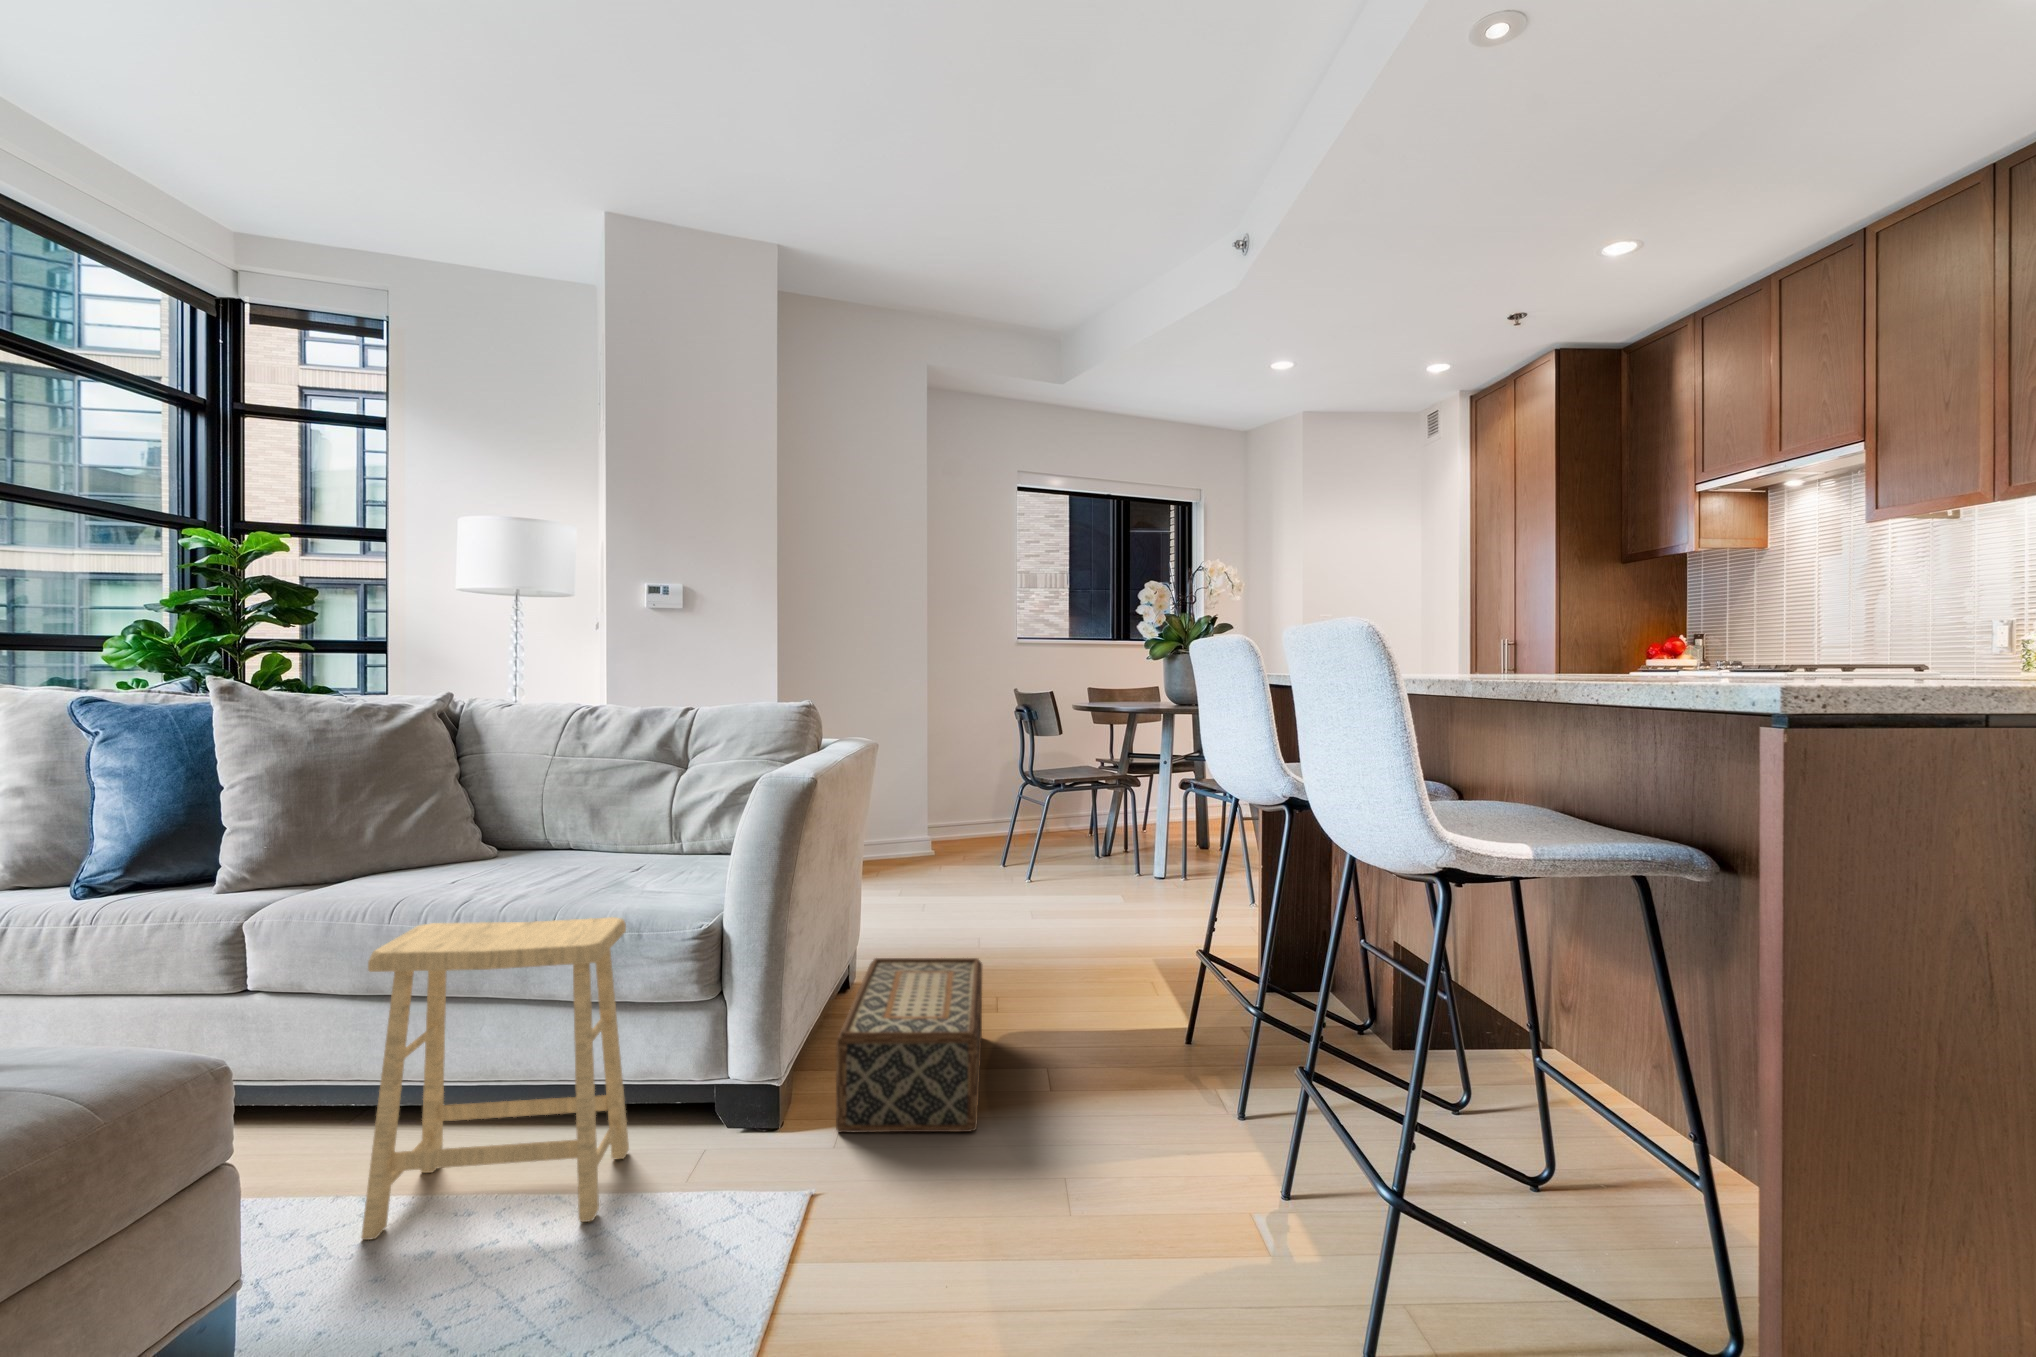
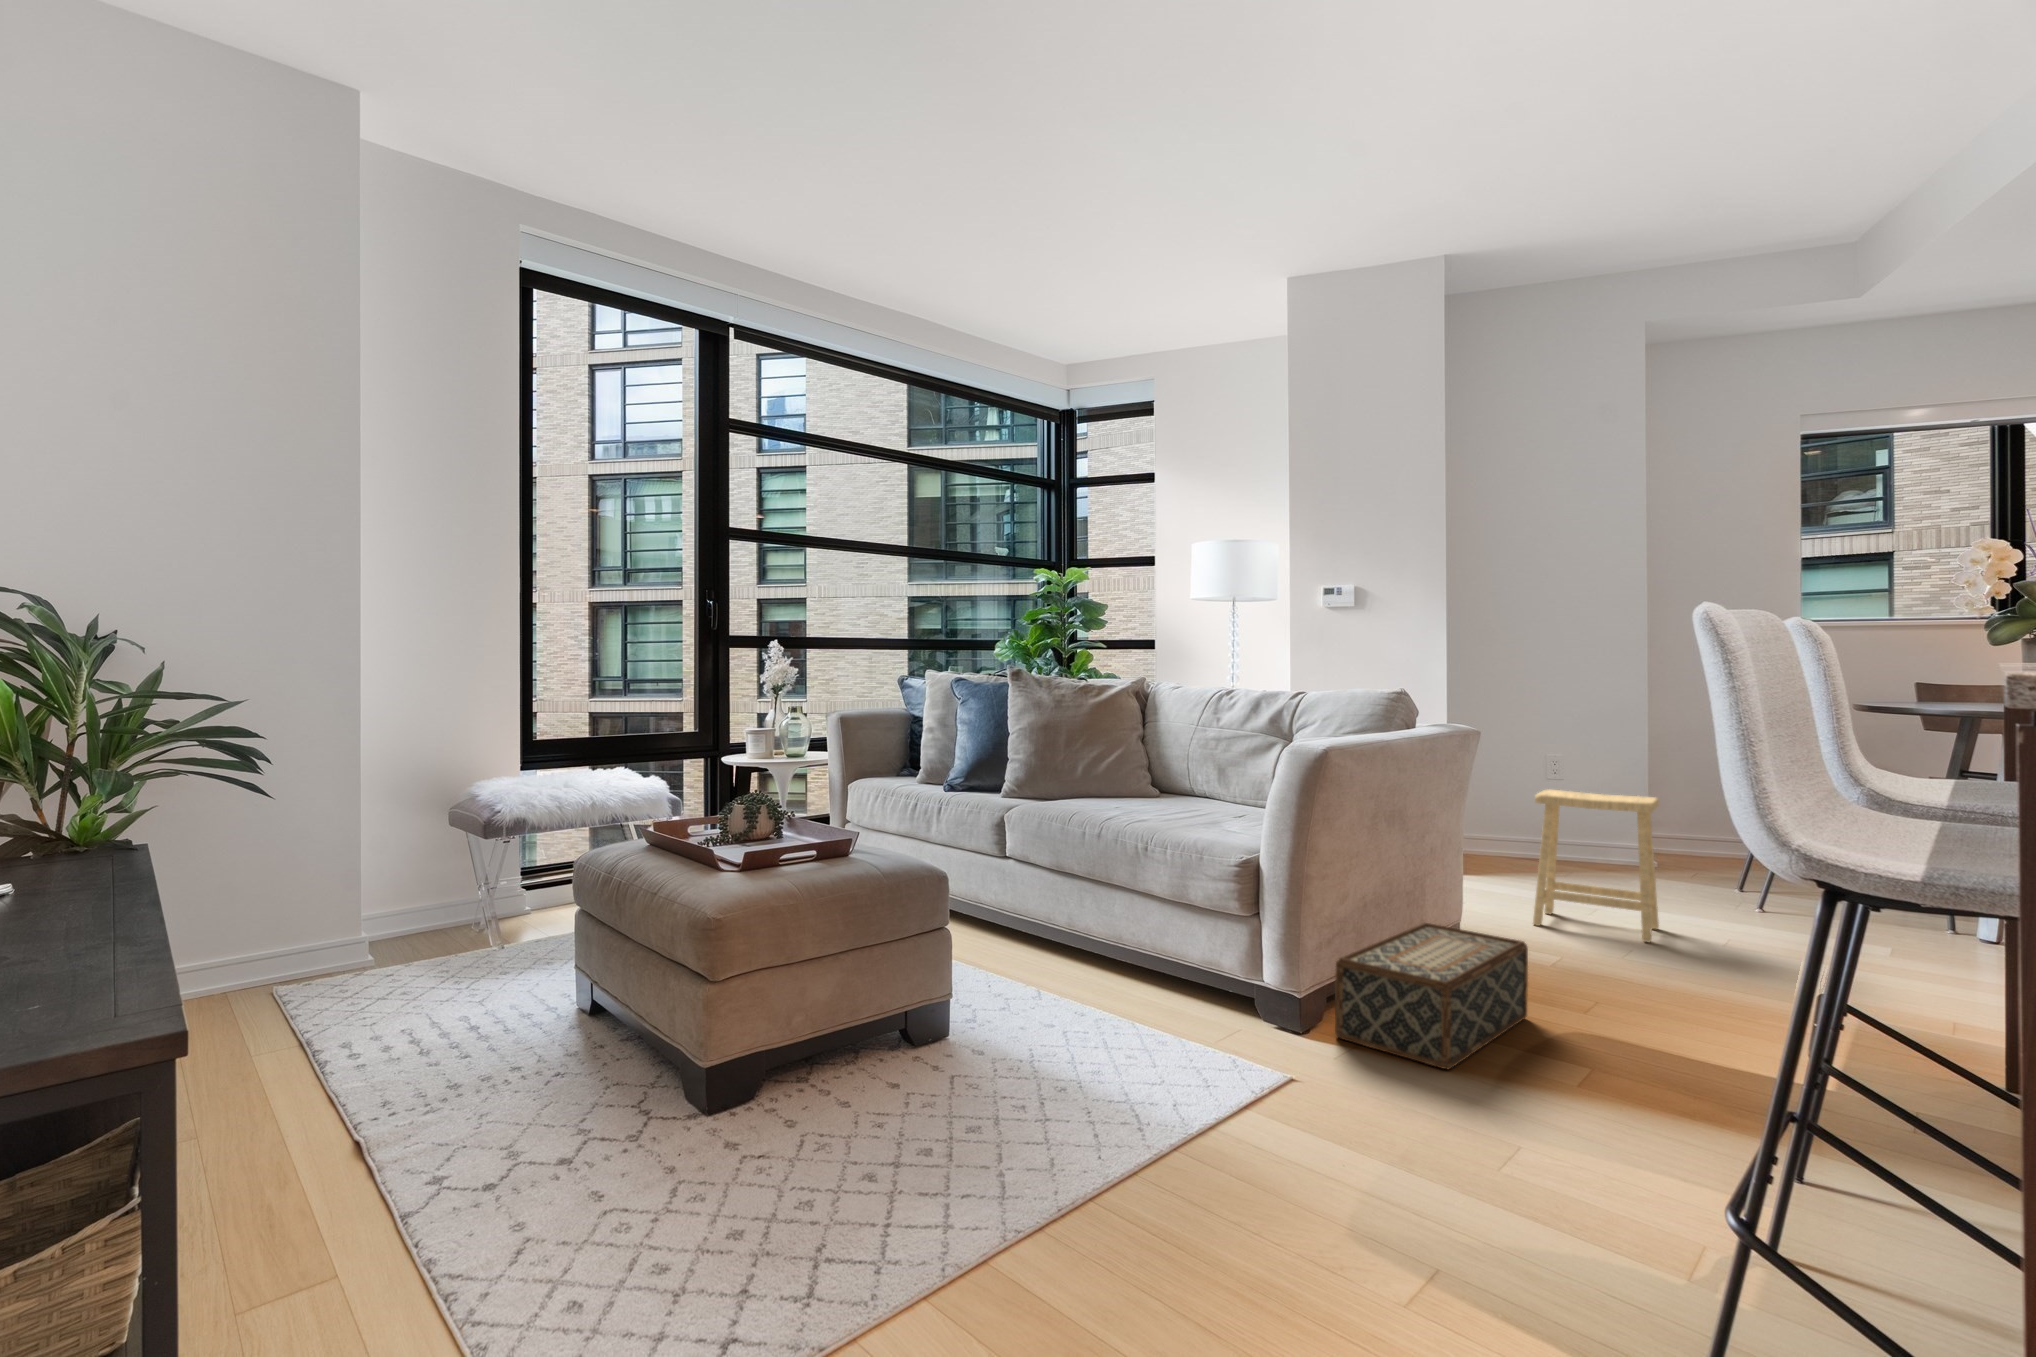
footstool: present [361,917,629,1240] -> present [1533,790,1659,942]

